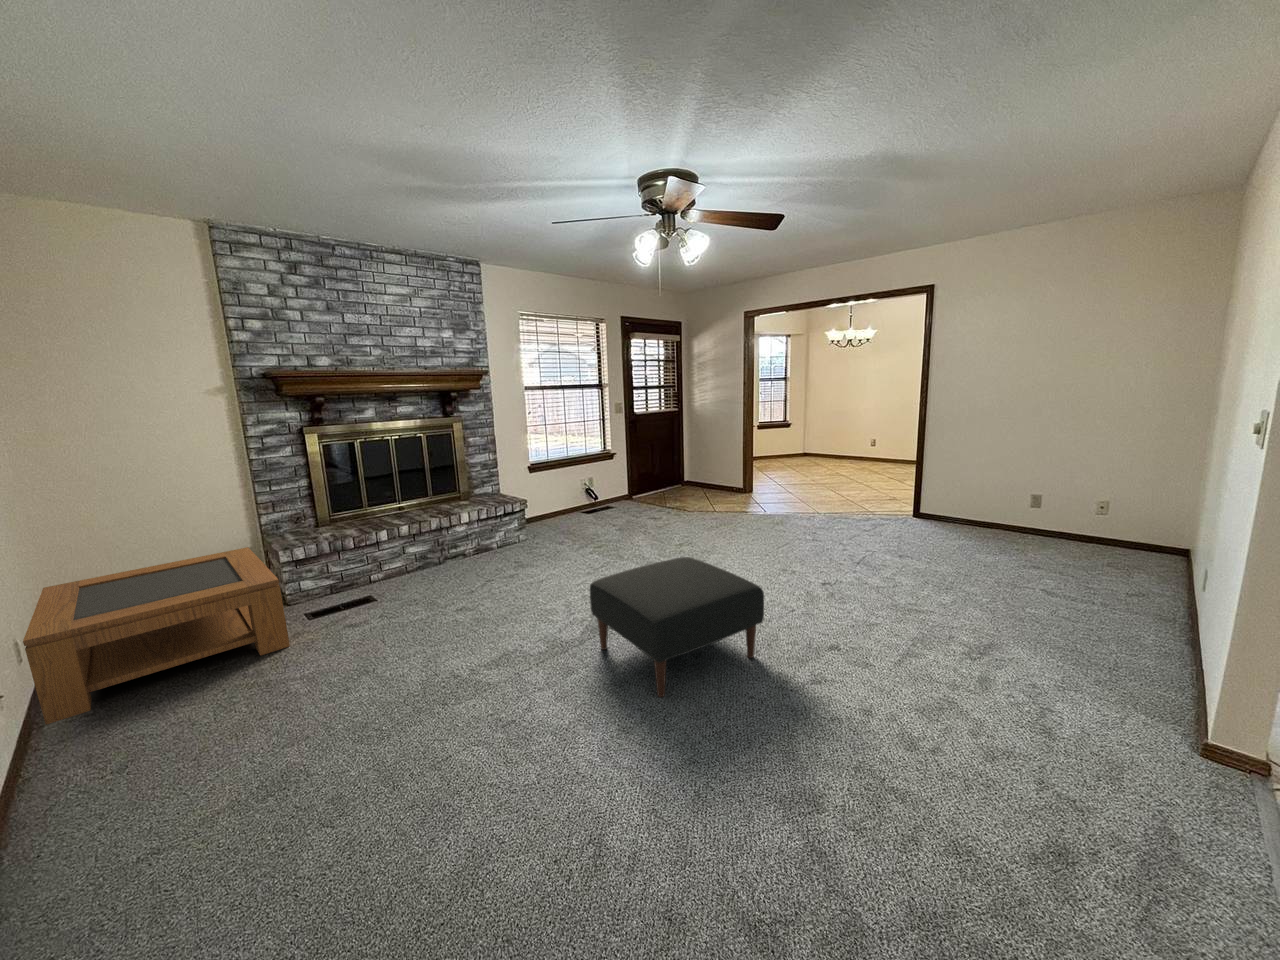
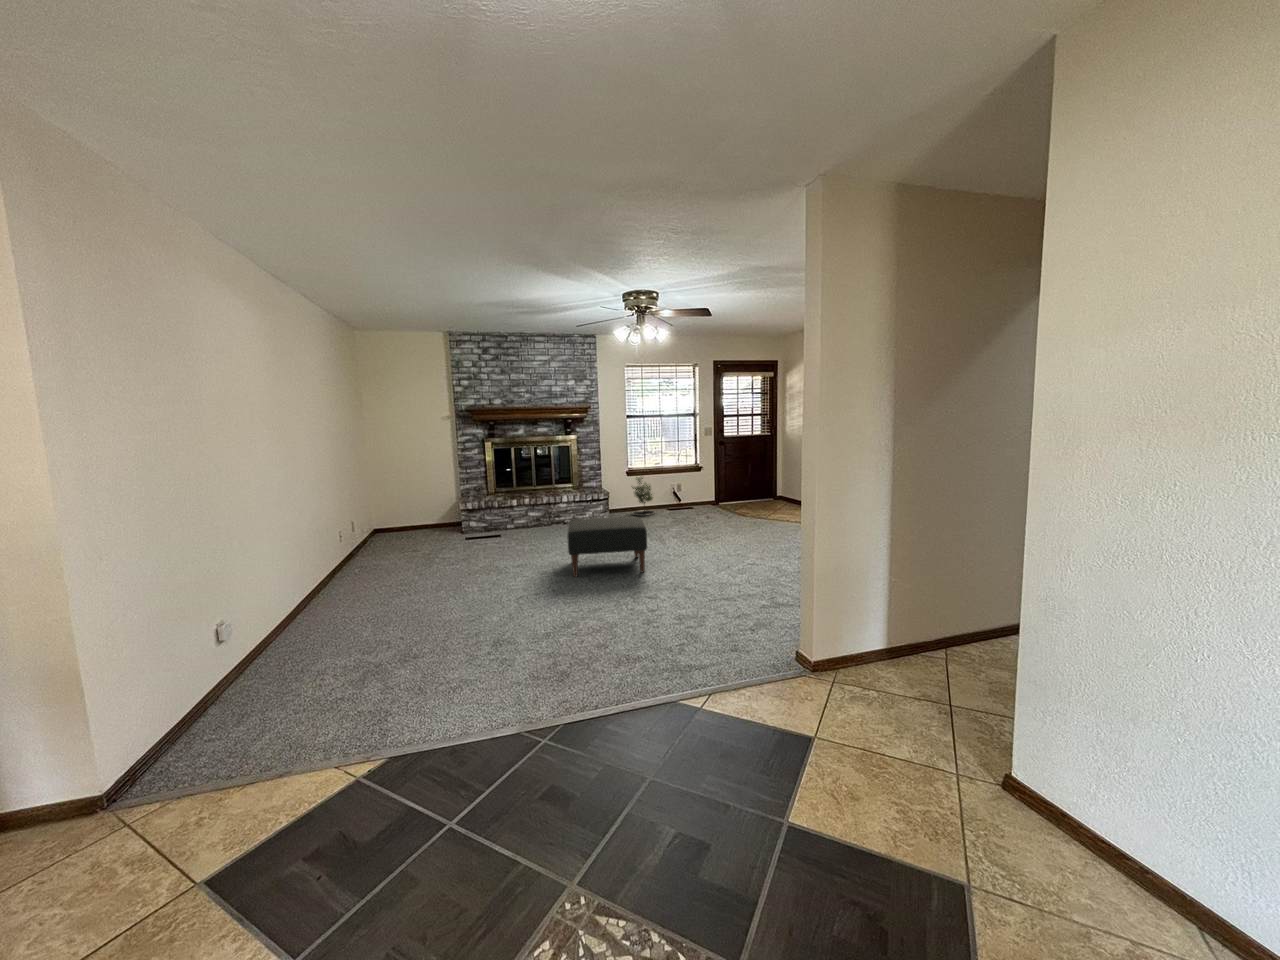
potted tree: none [538,466,573,527] -> present [632,478,655,516]
coffee table: present [23,547,290,725] -> none [355,501,452,555]

